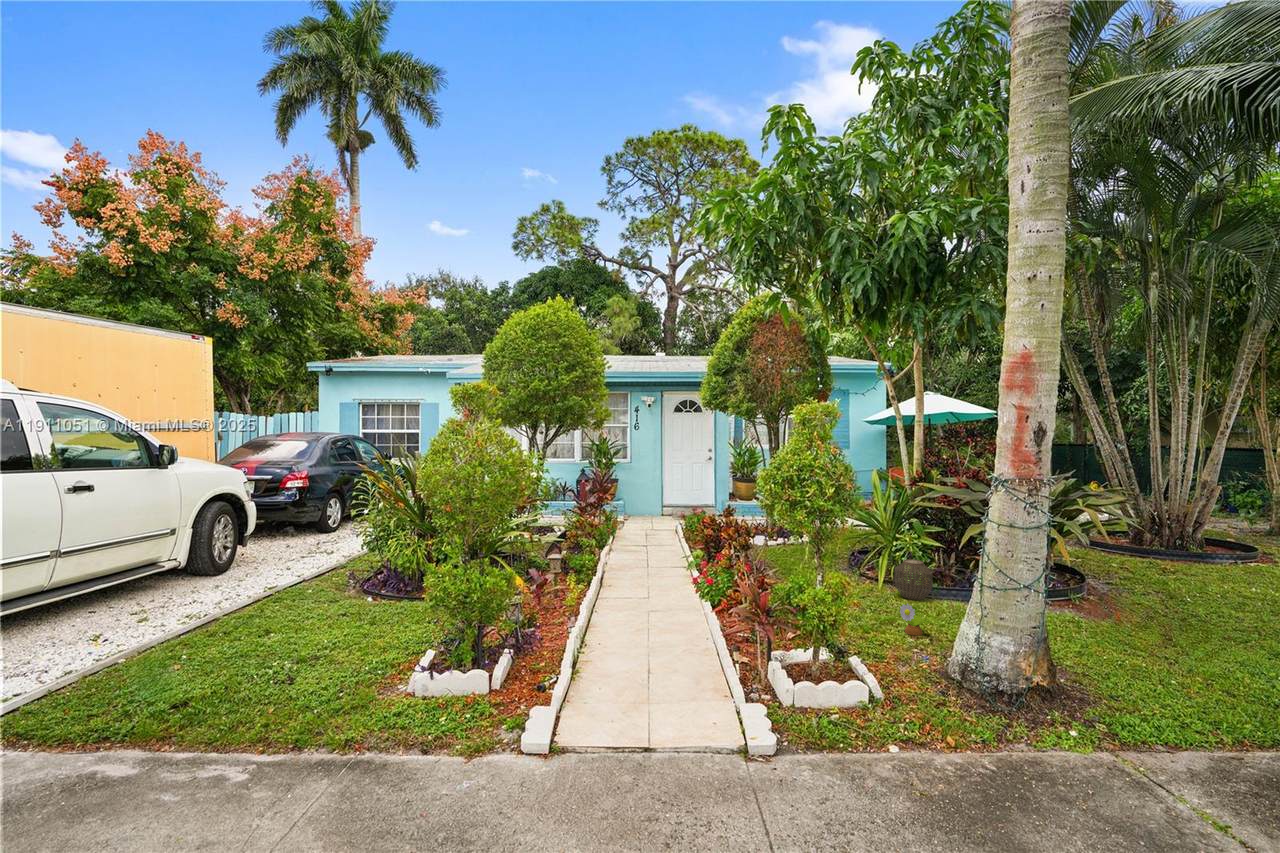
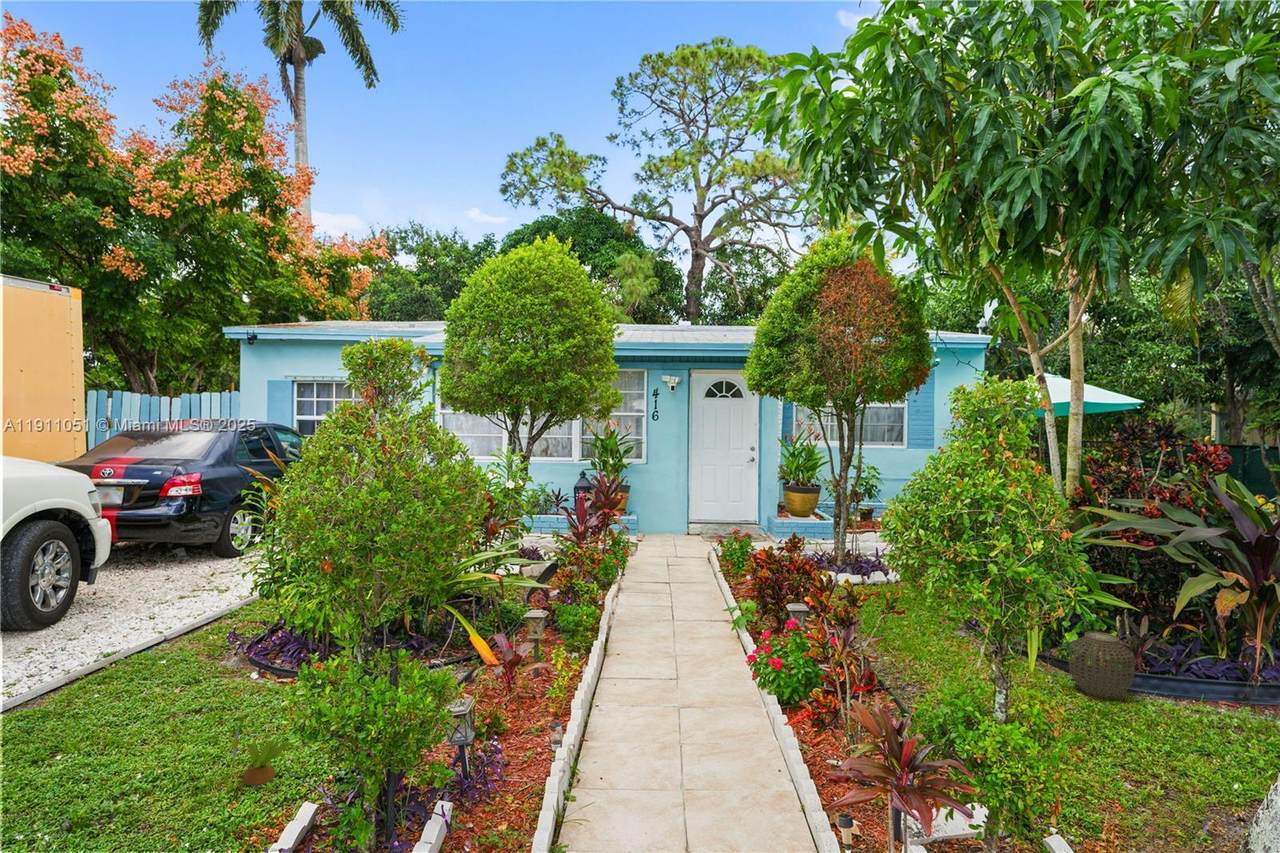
decorative plant: present [898,604,933,635] -> present [231,728,291,785]

